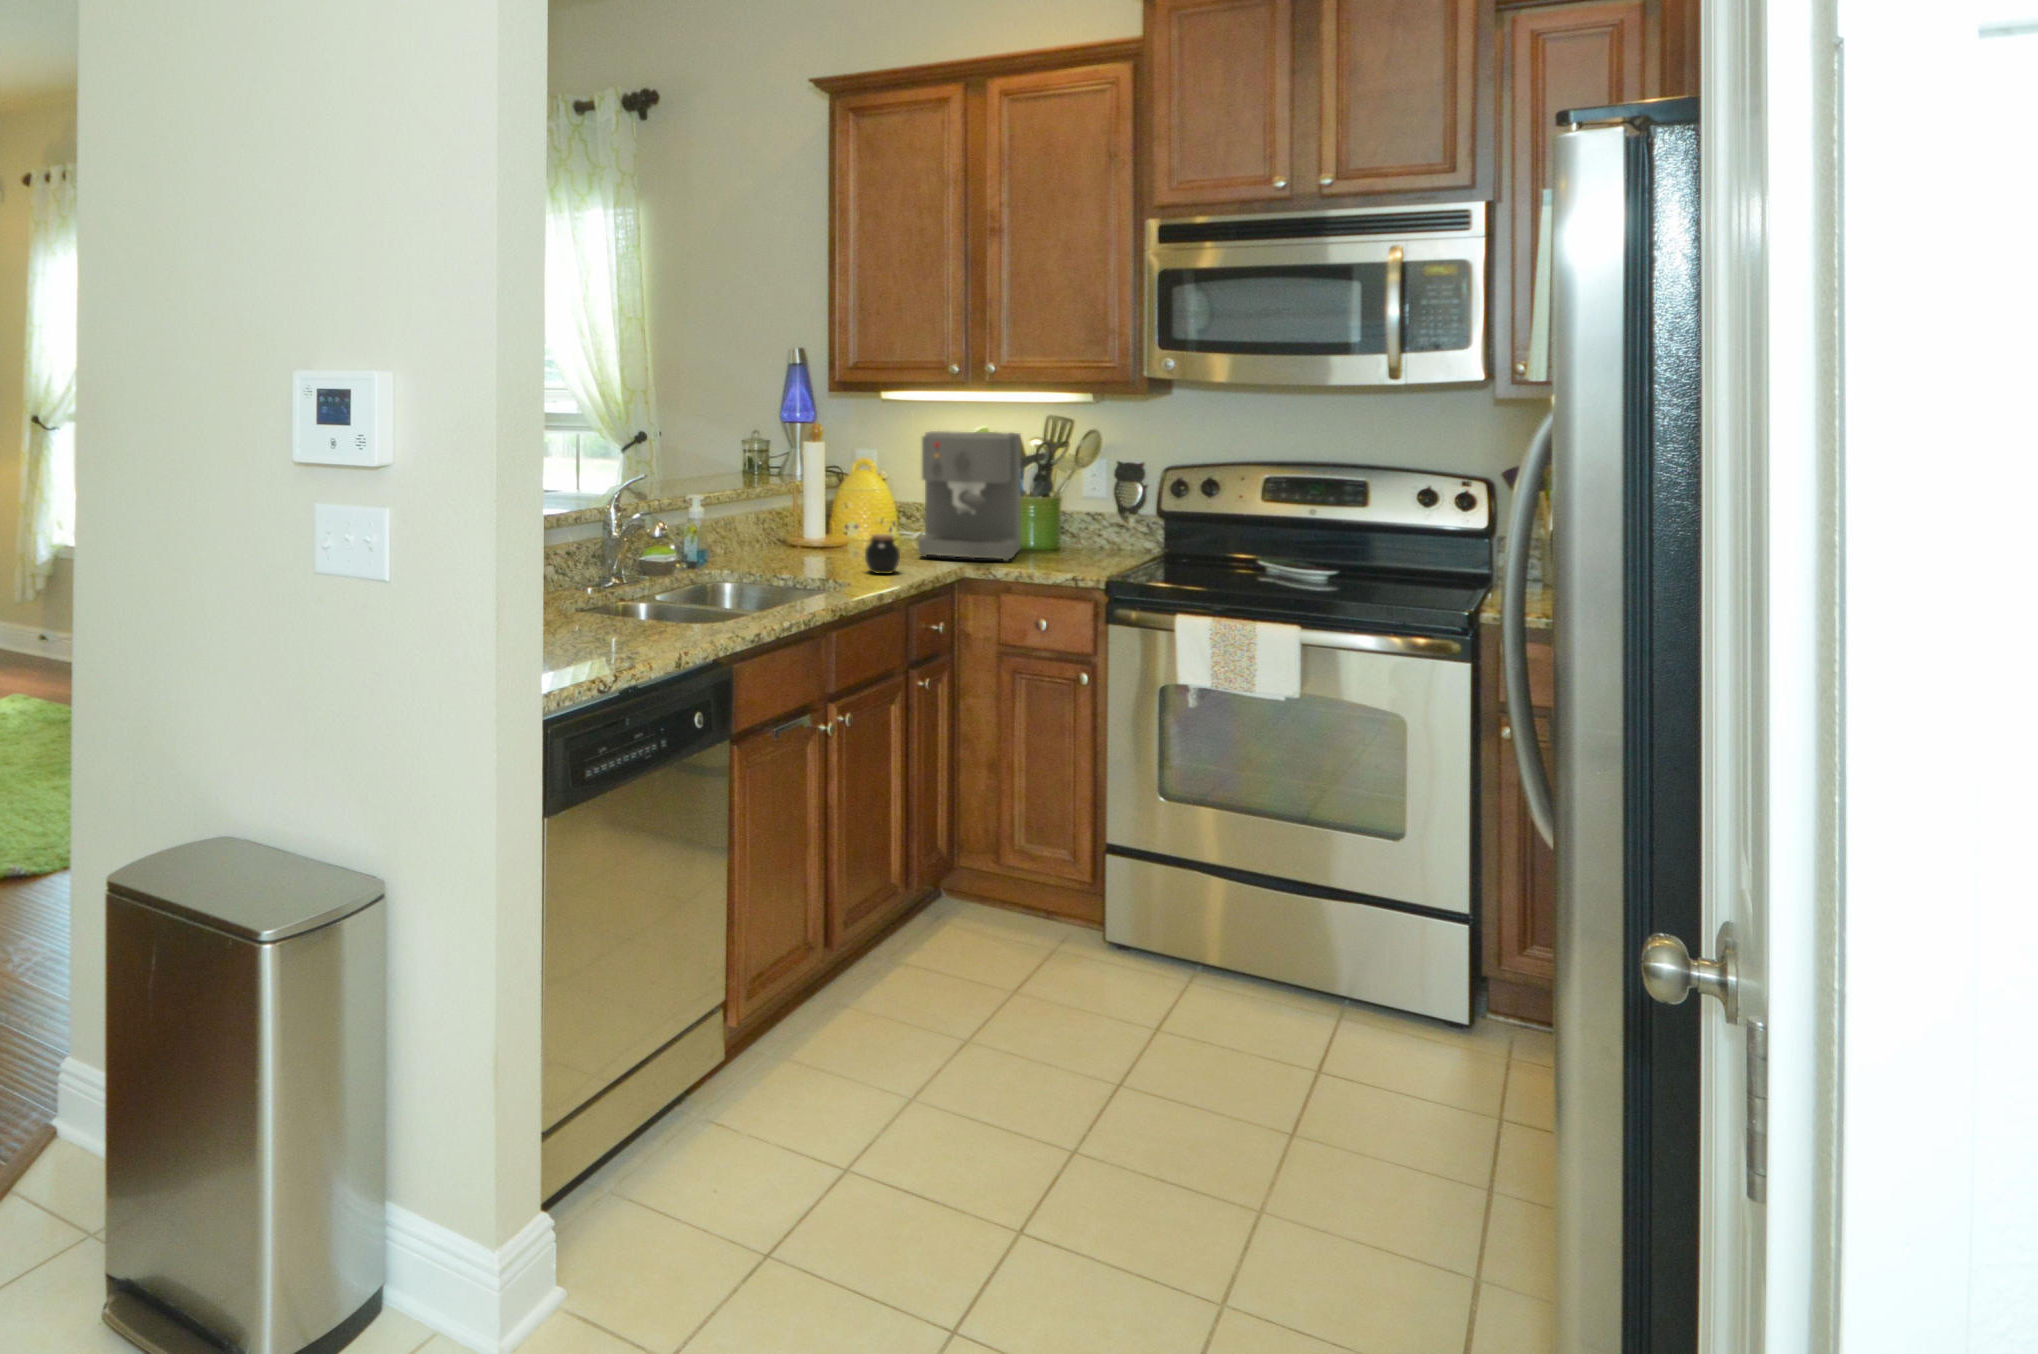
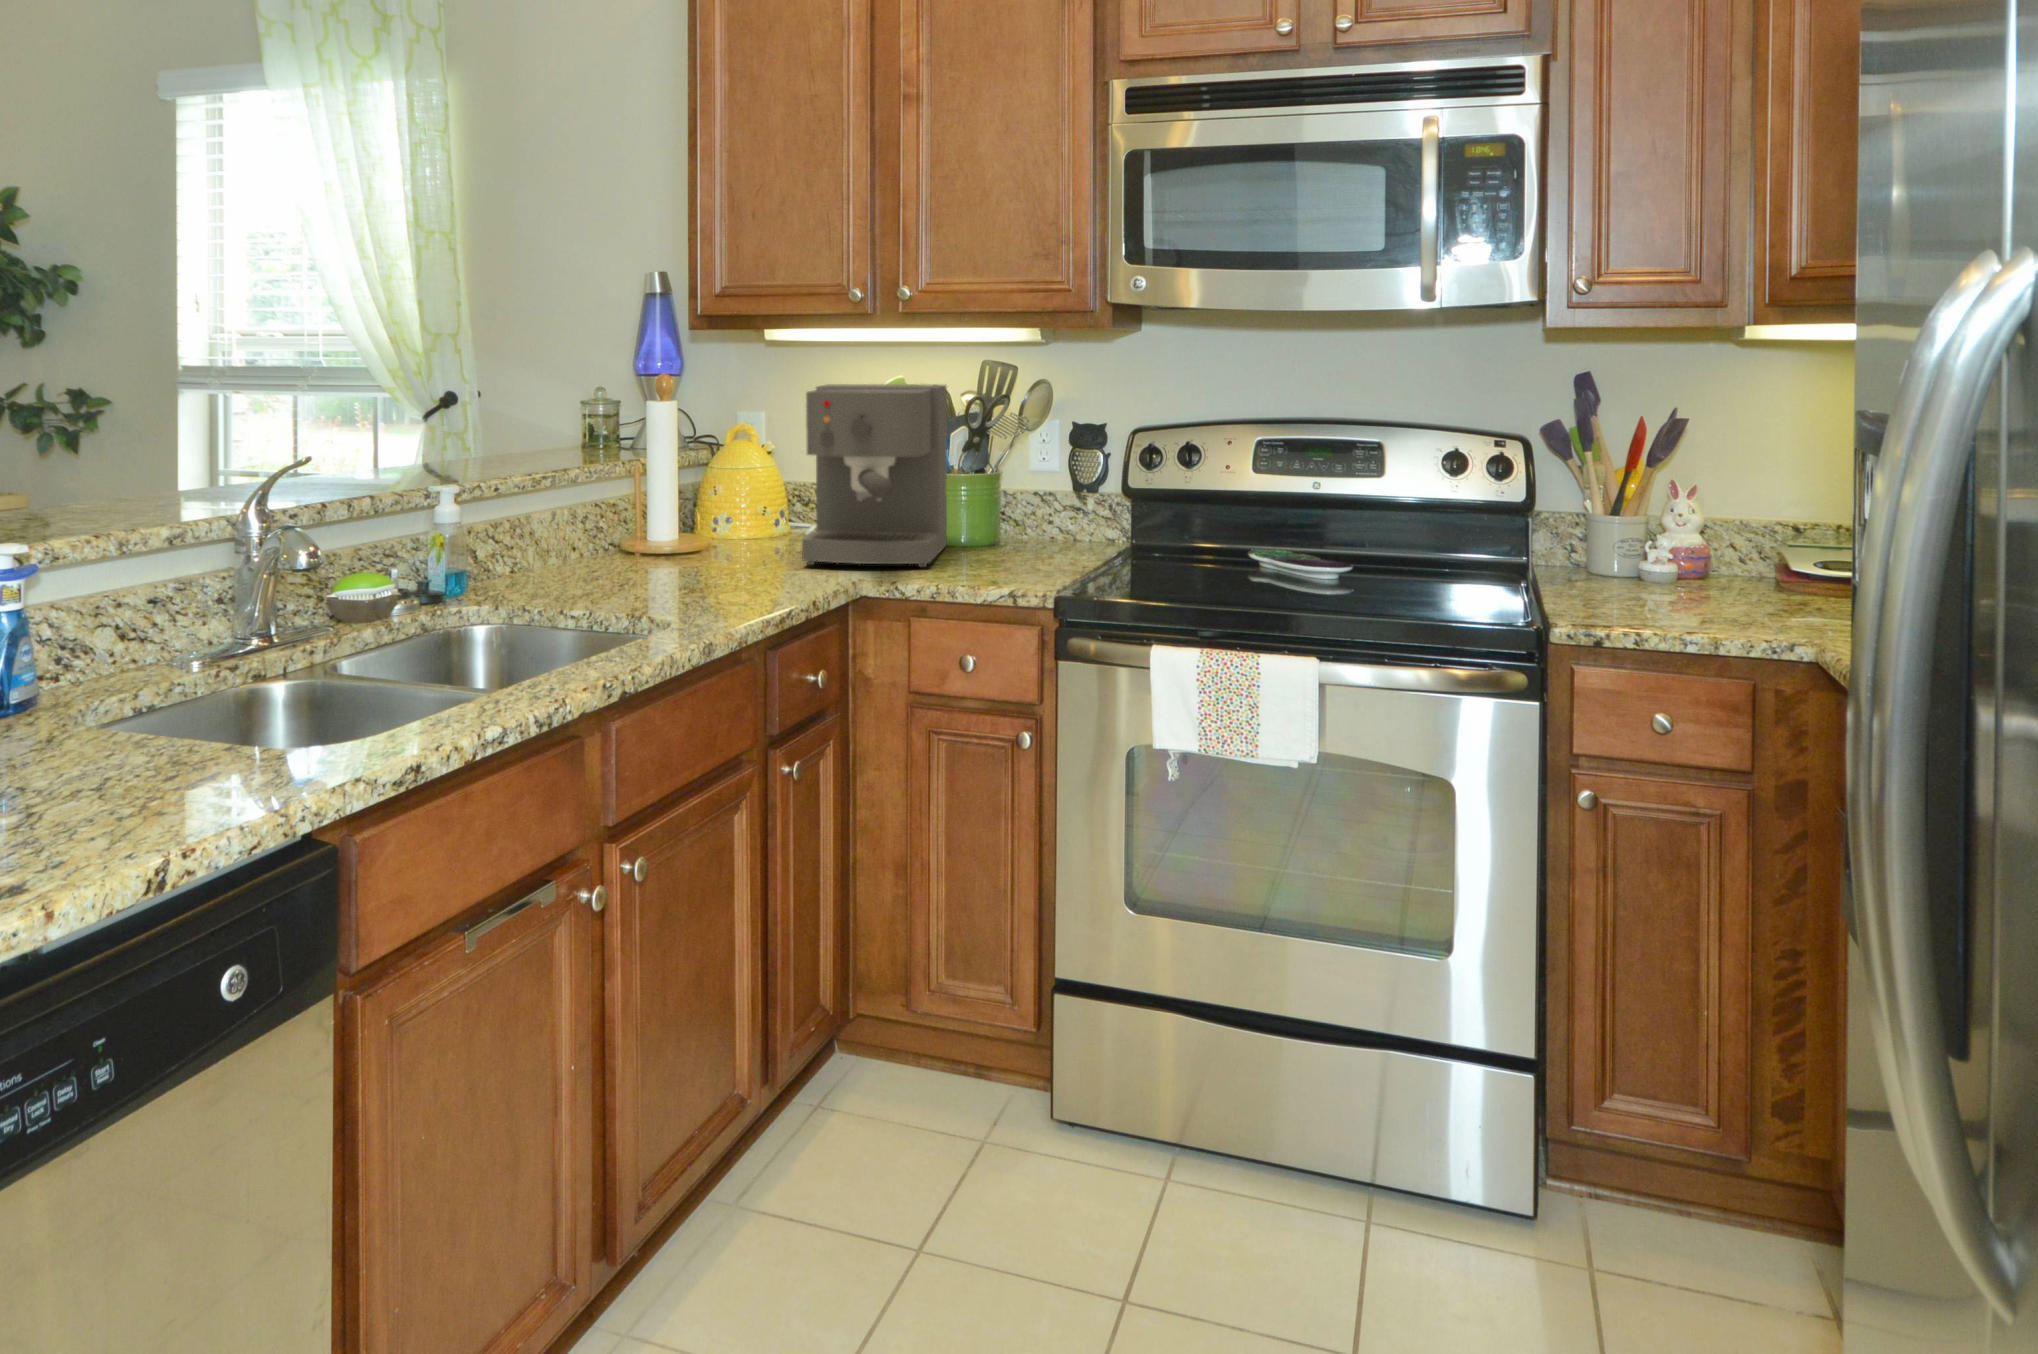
jar: present [865,534,900,574] -> none [715,538,767,598]

